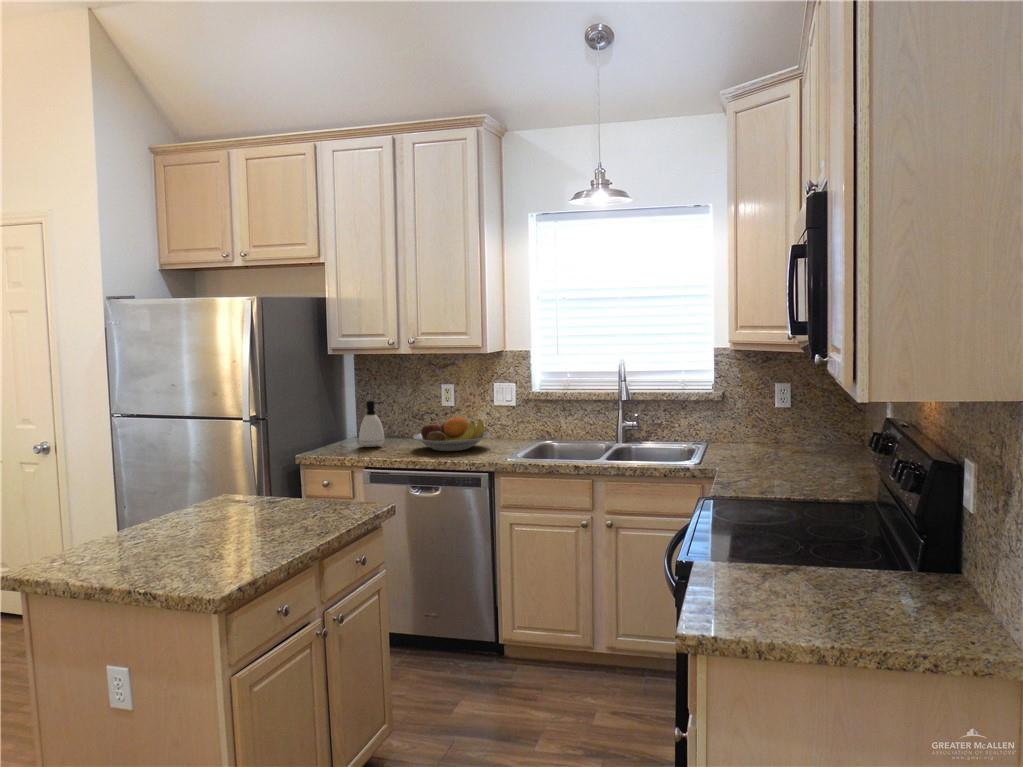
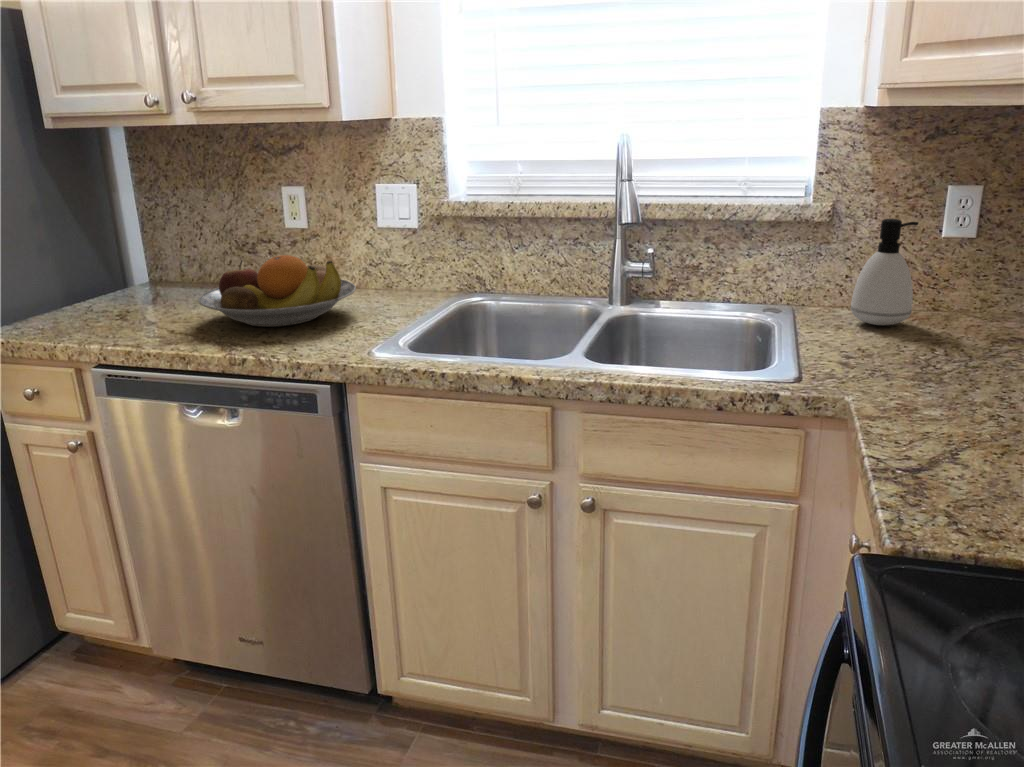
soap dispenser: present [359,400,384,447] -> present [851,219,918,325]

